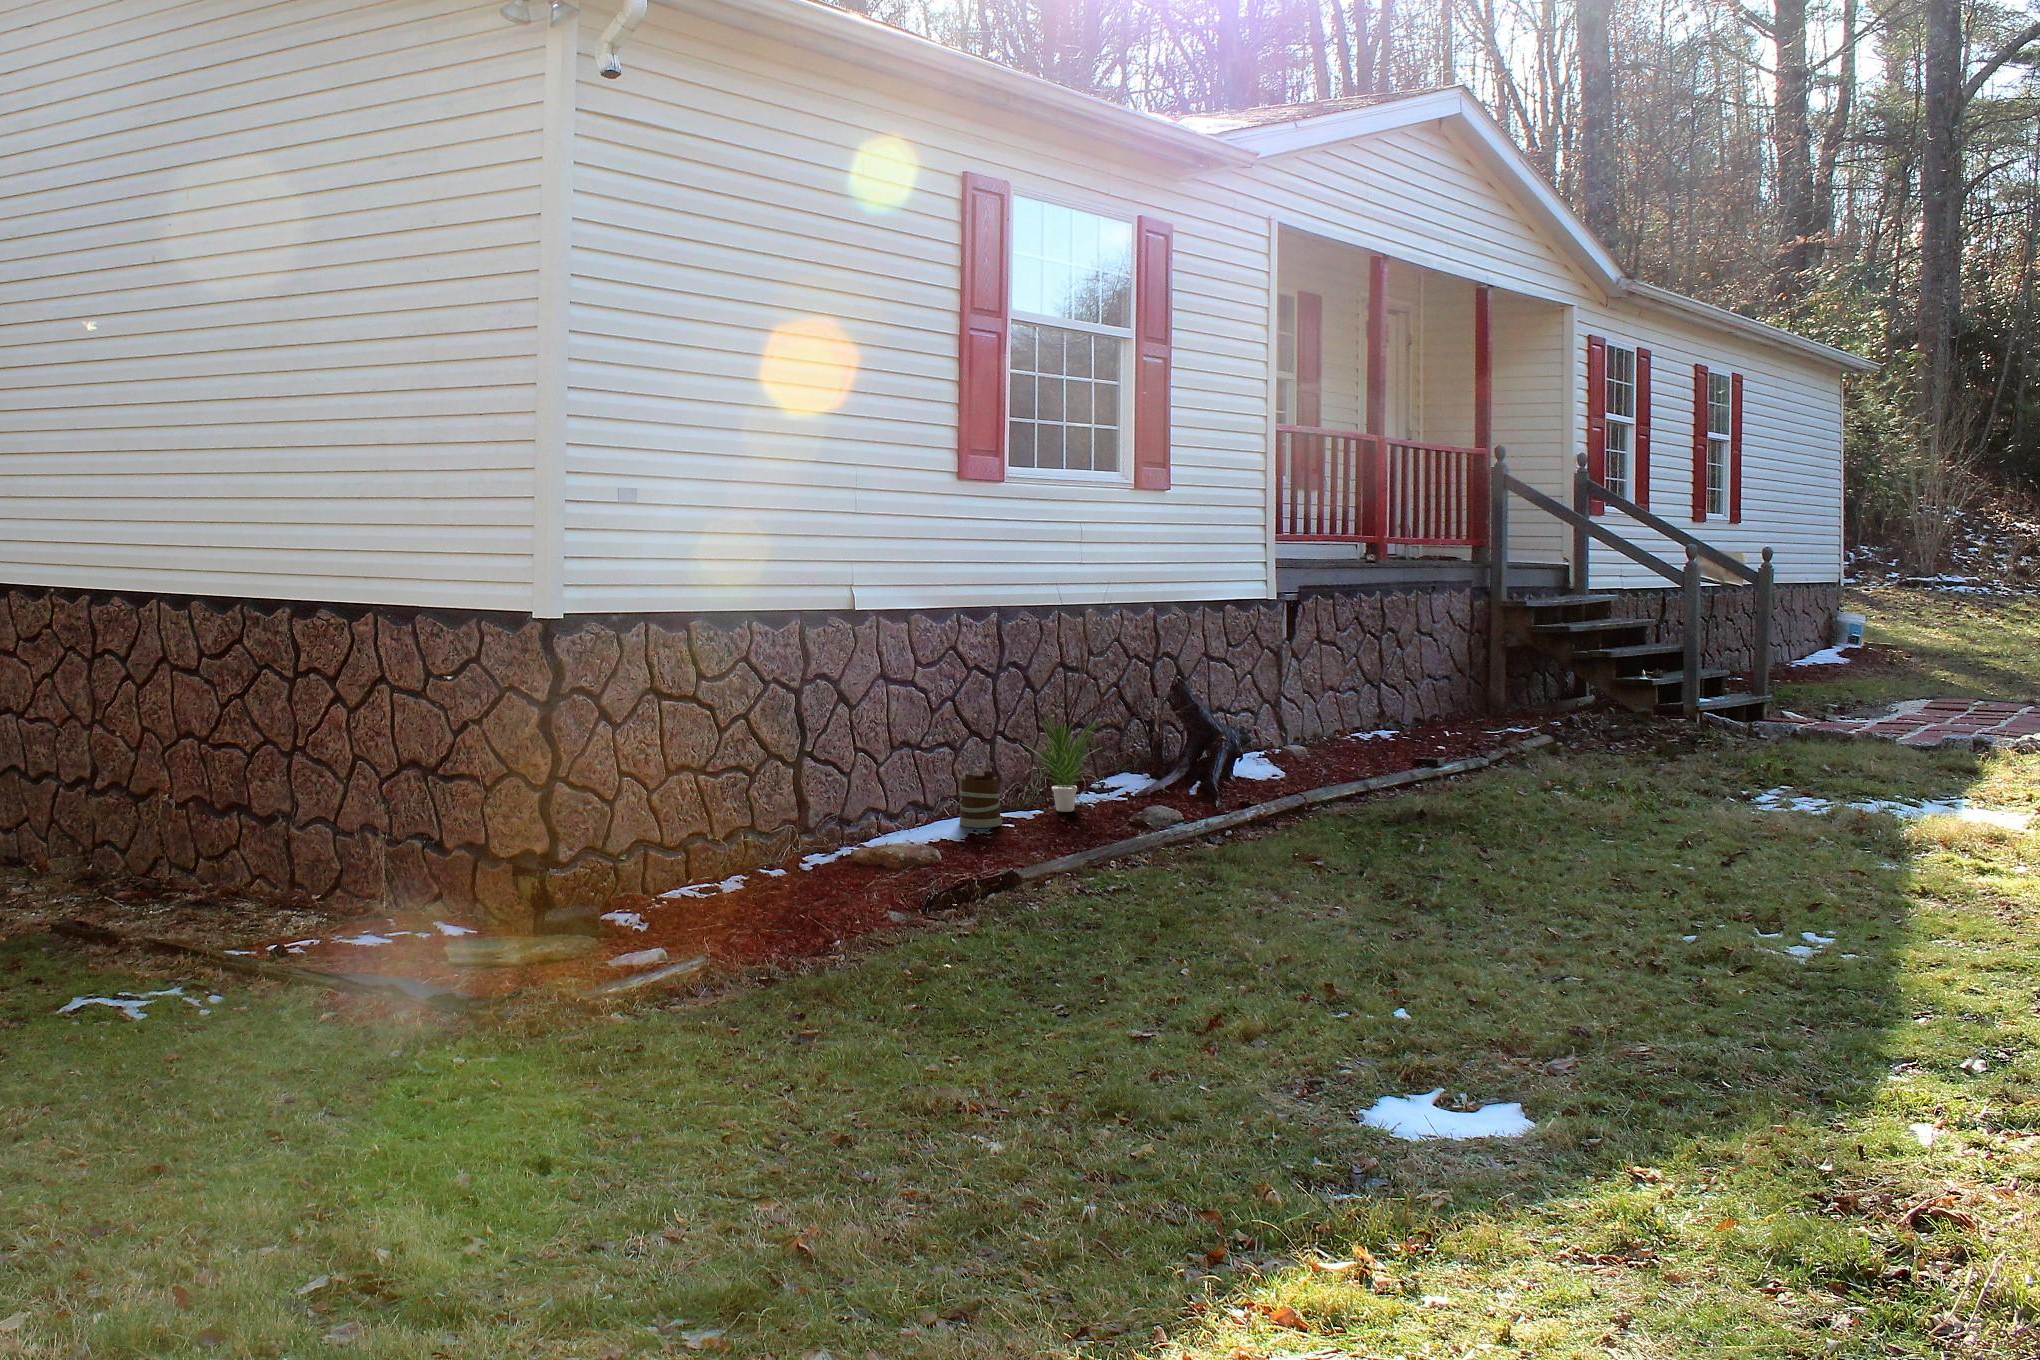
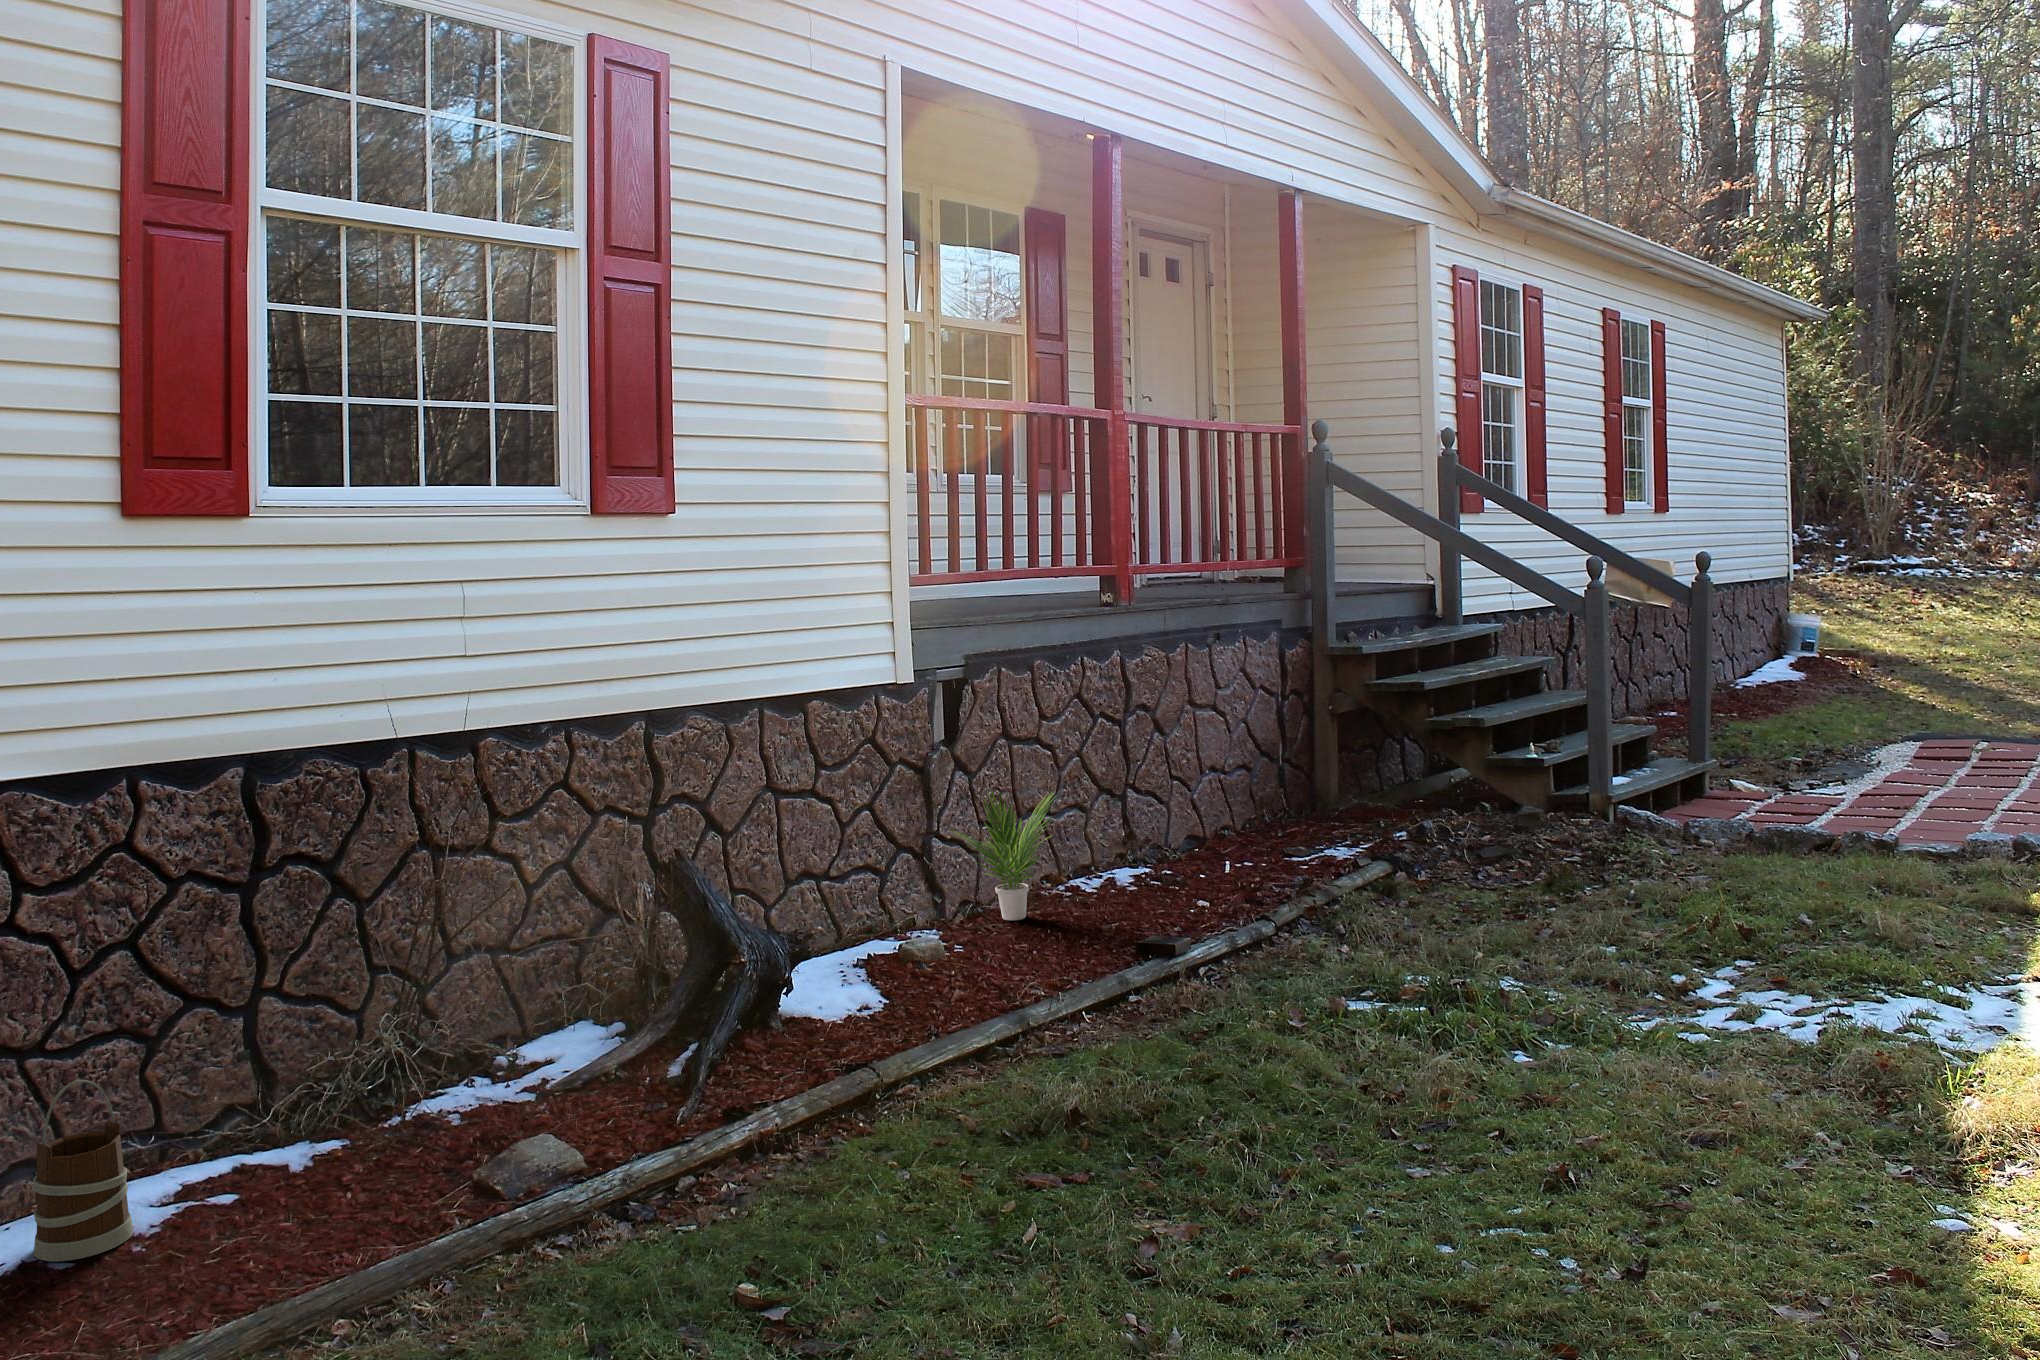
potted plant: present [1032,716,1097,812] -> present [954,790,1055,921]

